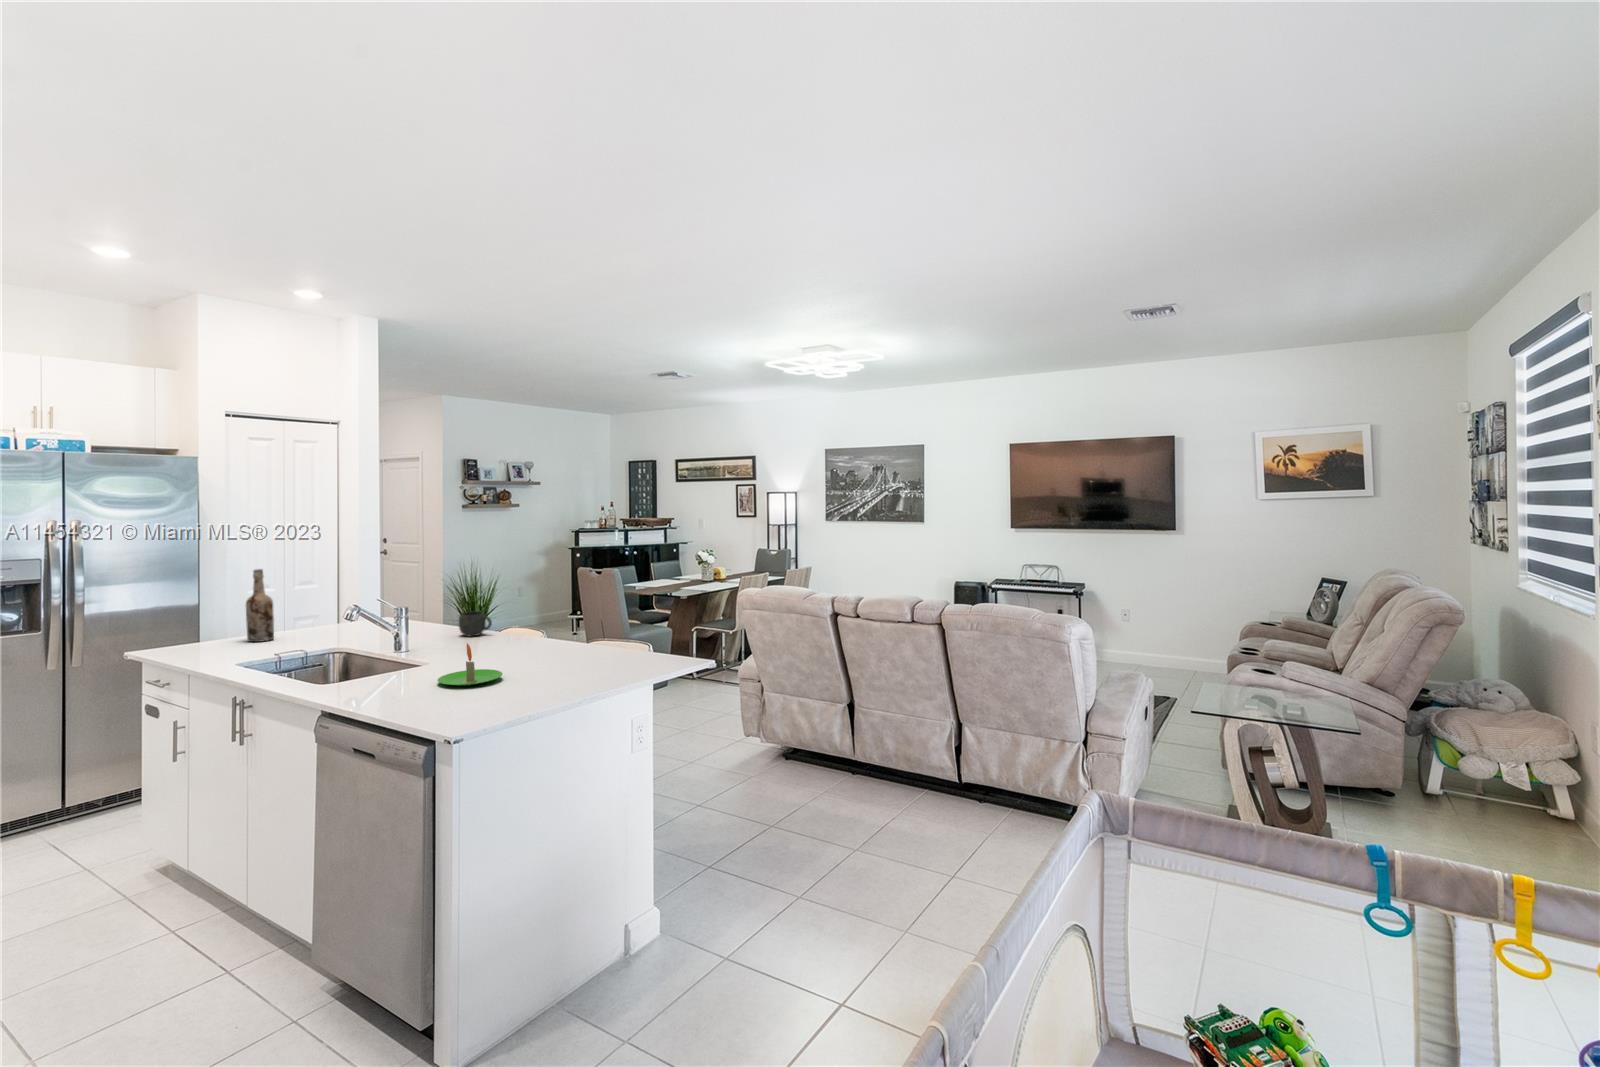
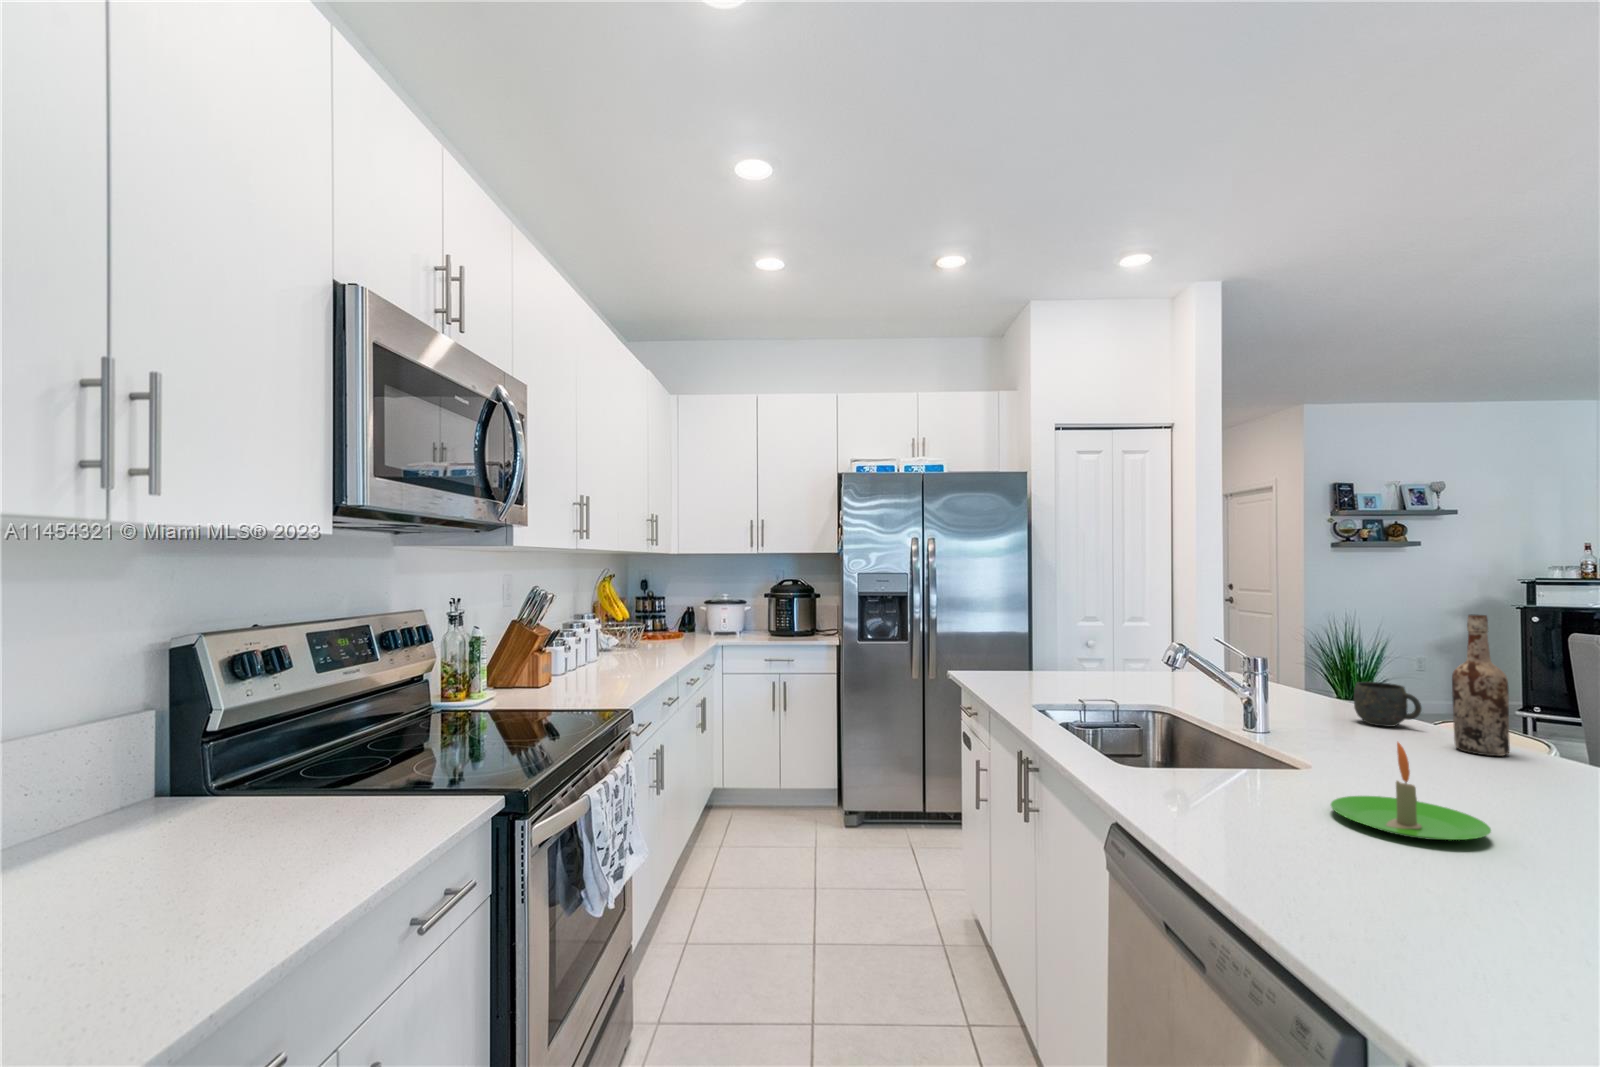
wine bottle: present [246,569,274,642] -> present [1452,615,1510,756]

